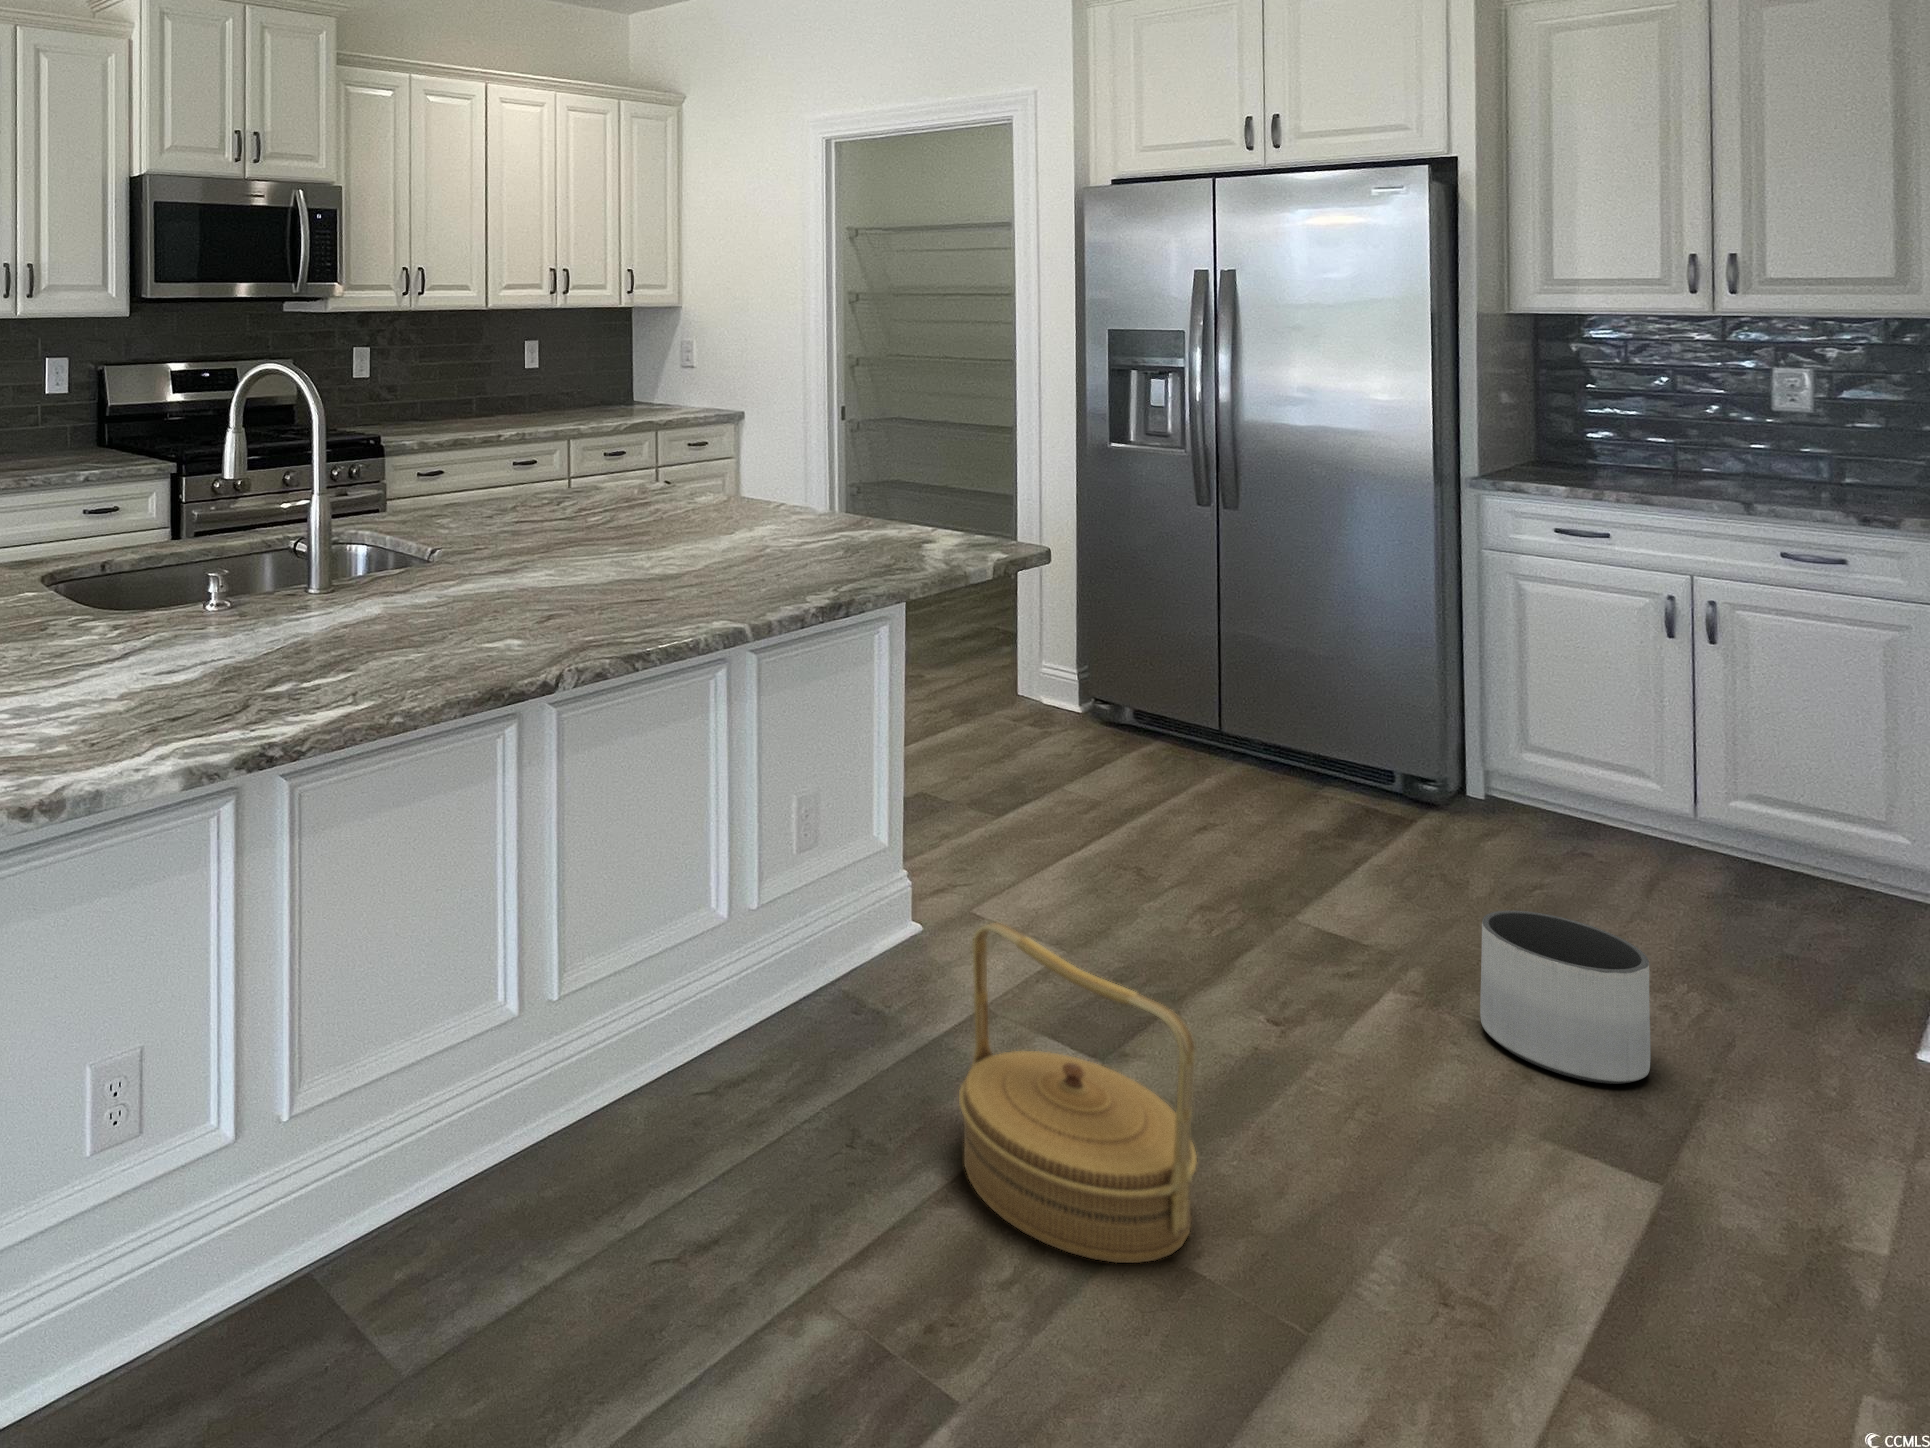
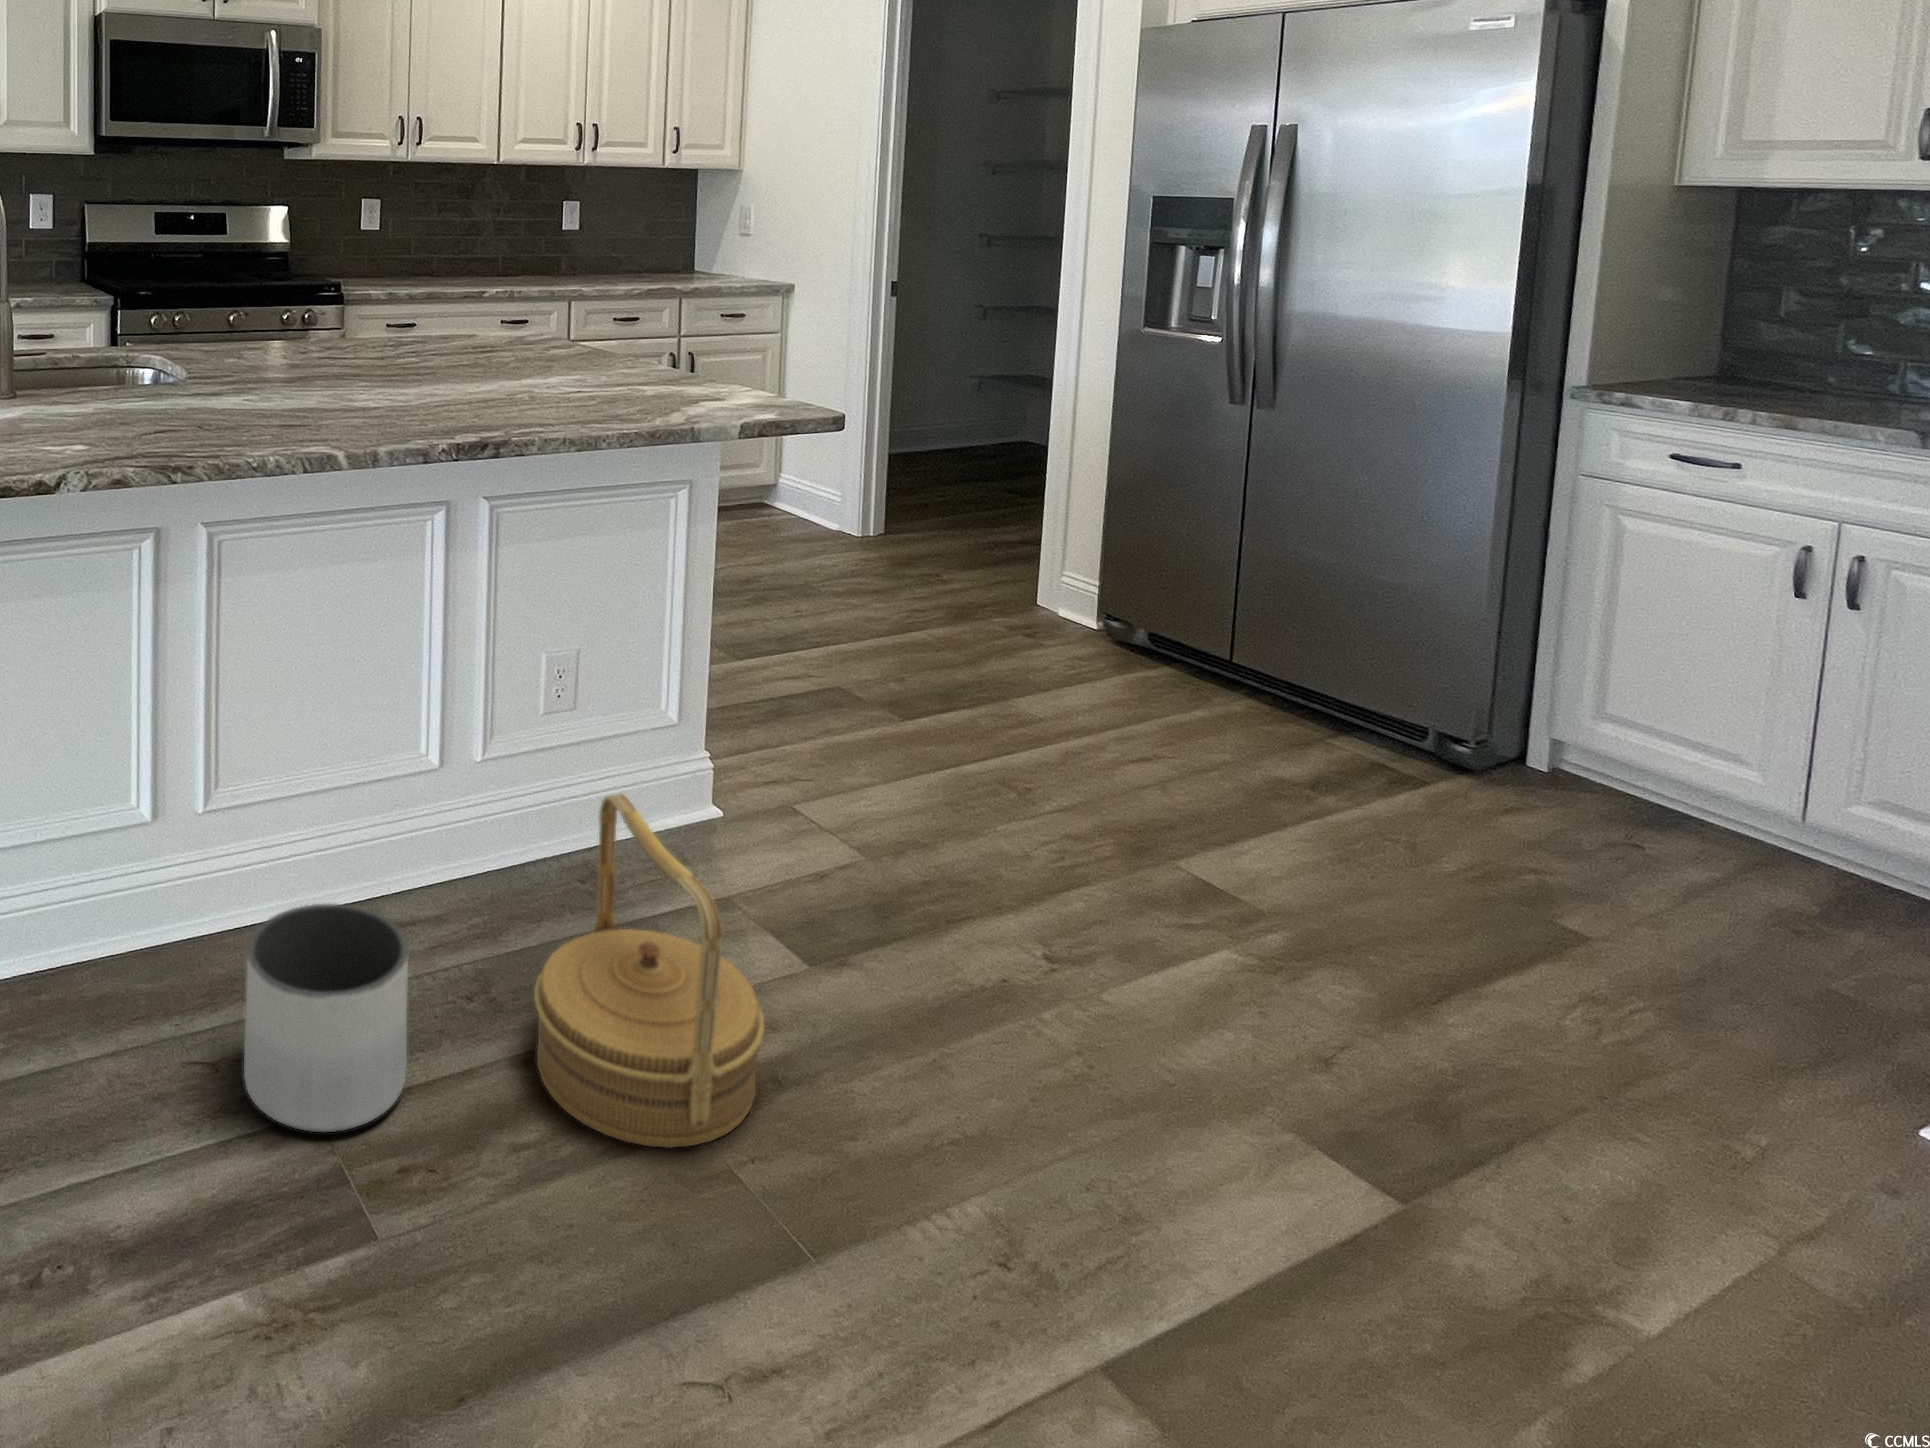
planter: present [1480,910,1650,1084] -> present [244,904,408,1132]

